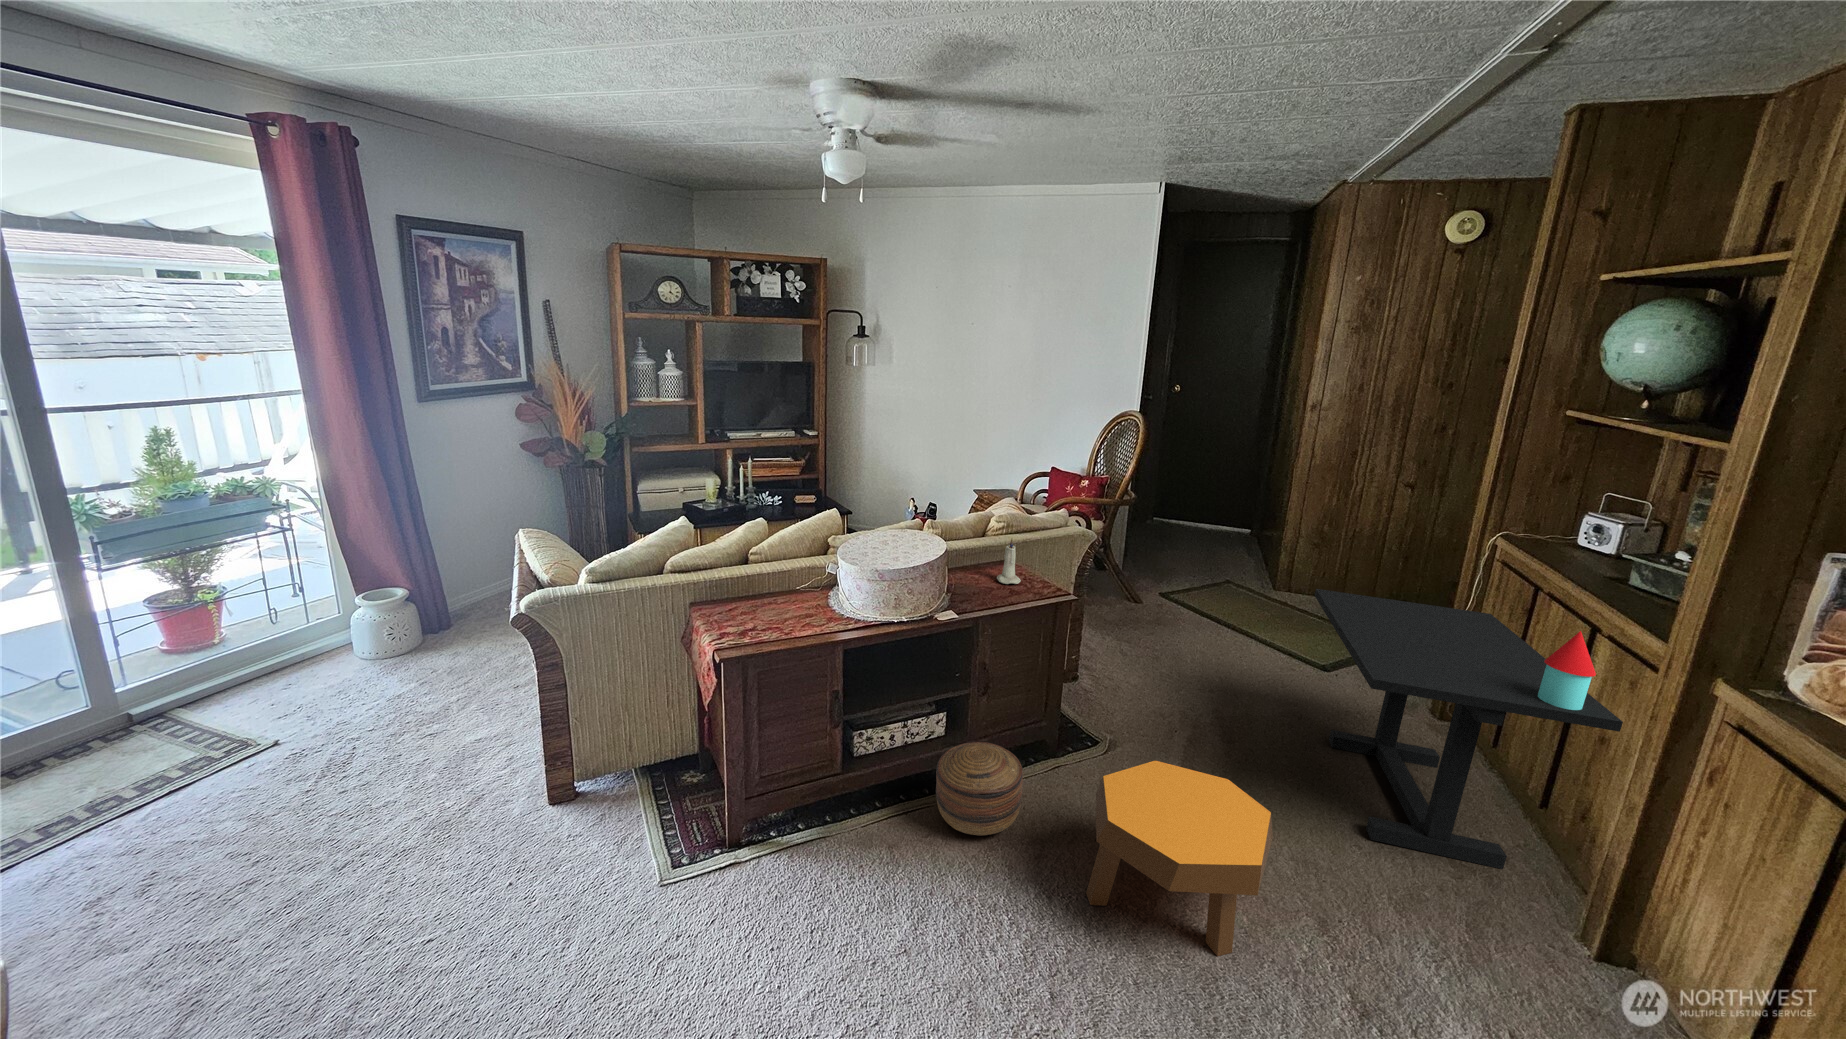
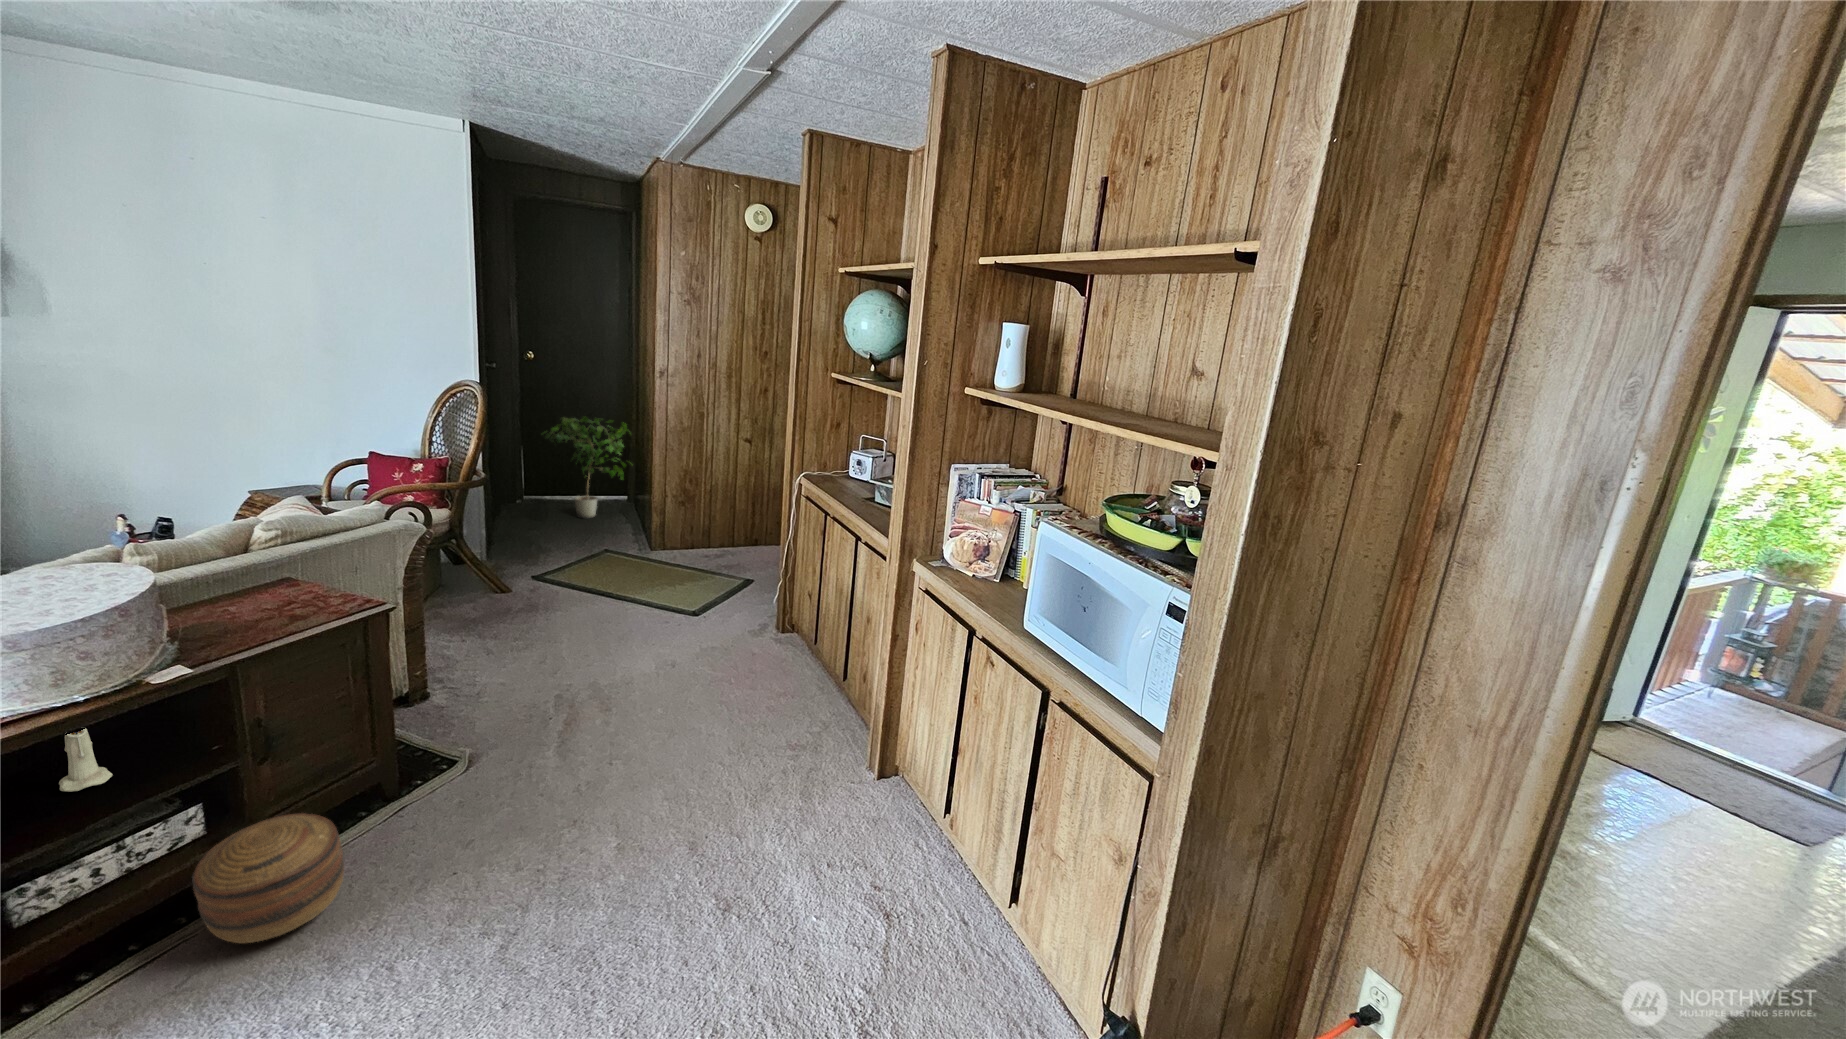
potted plant: none [1180,448,1267,548] -> present [543,417,628,518]
candle: present [997,539,1021,584] -> present [59,728,113,792]
side table: present [1315,589,1623,869] -> none [667,541,876,755]
footstool: present [1086,761,1273,956] -> none [439,752,637,945]

